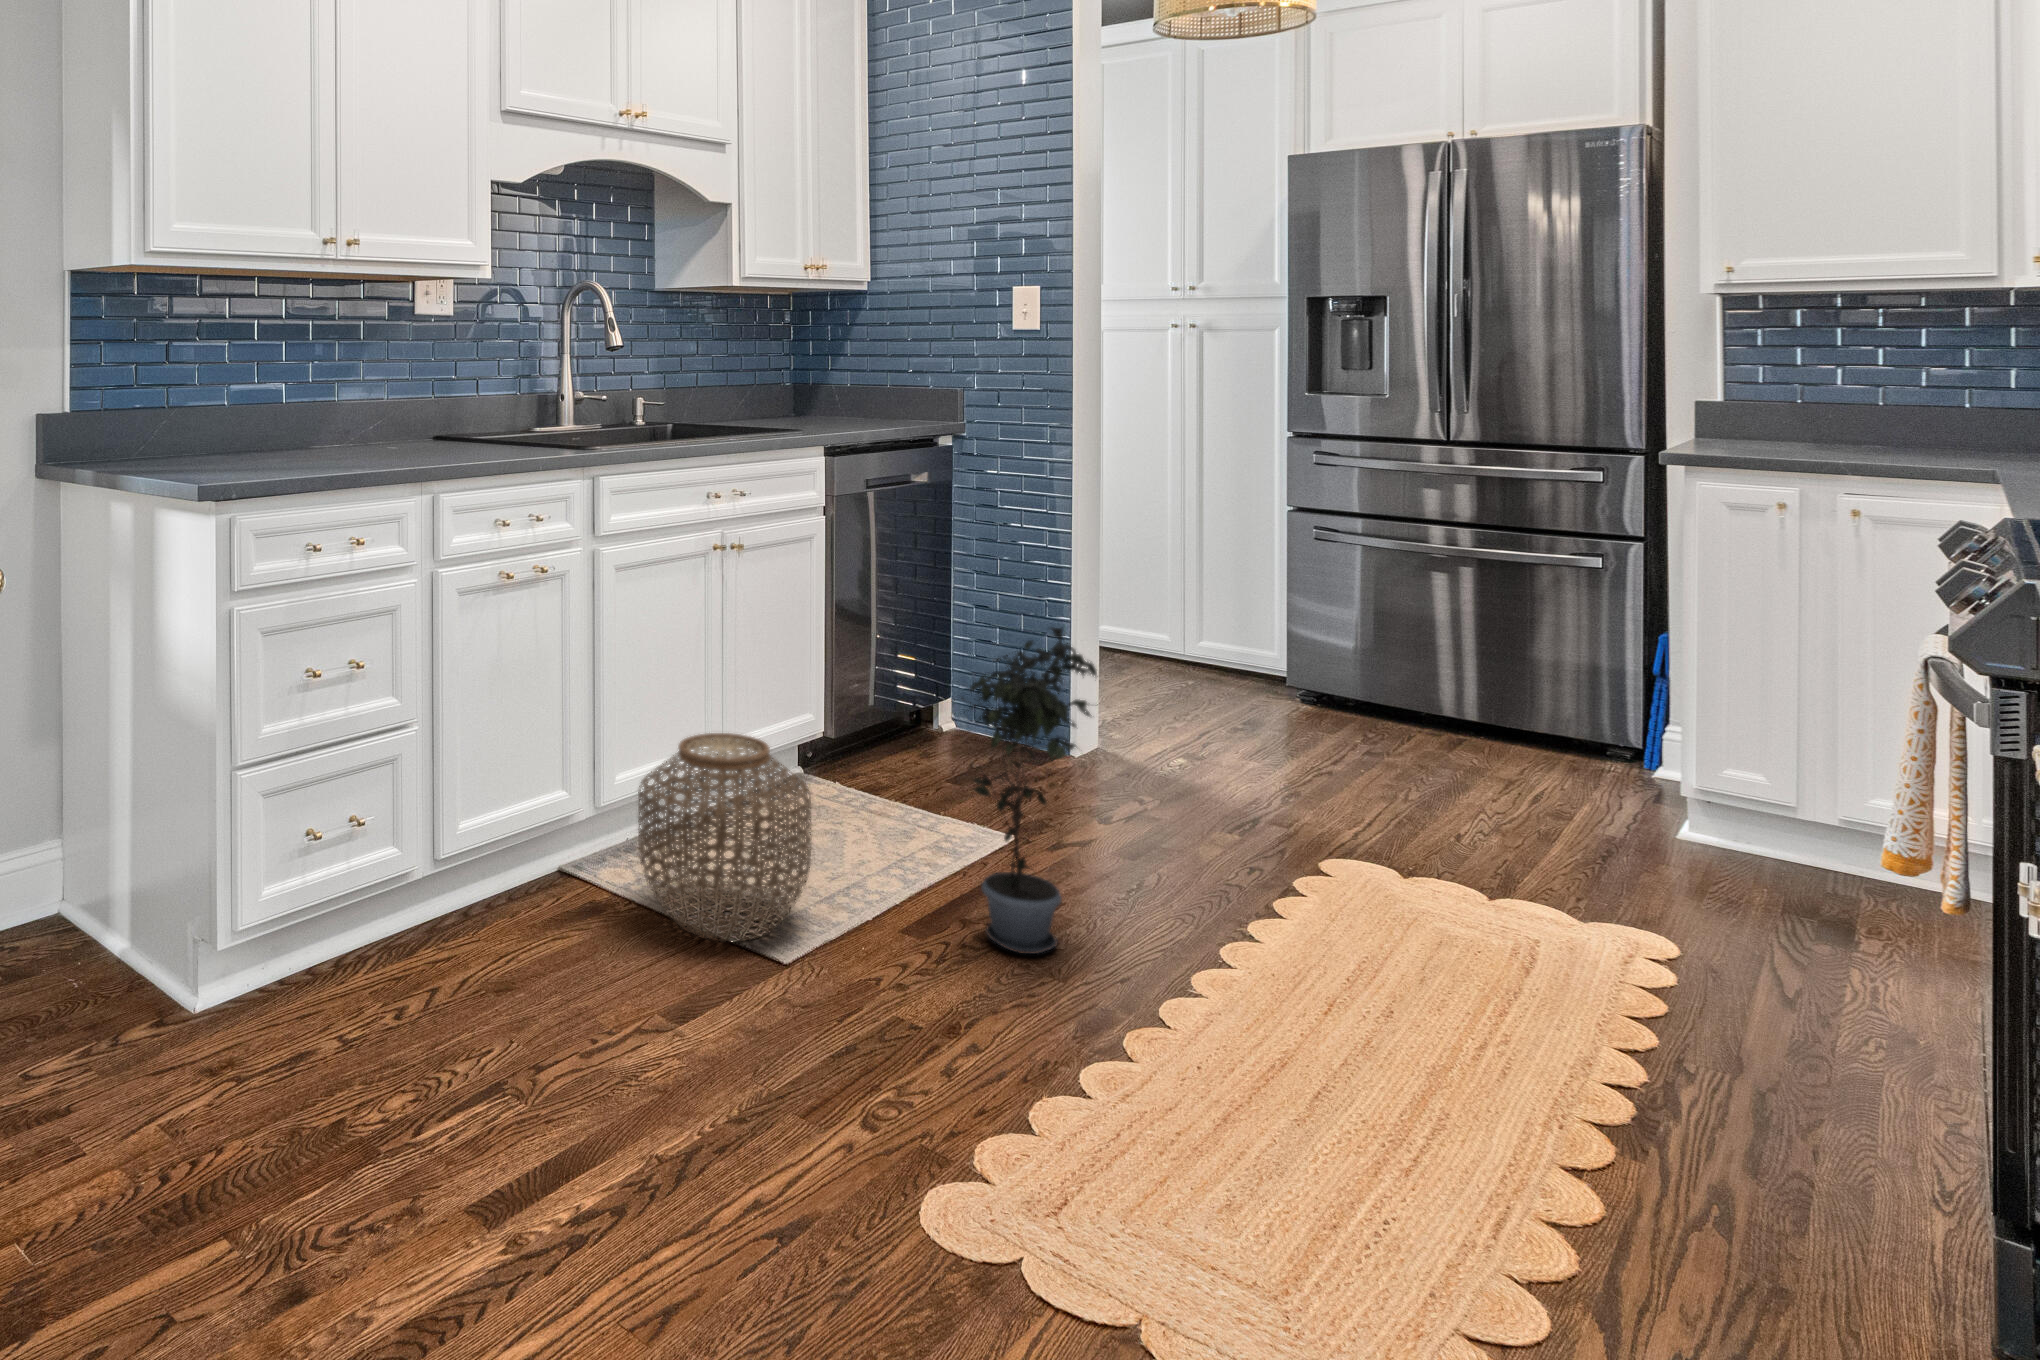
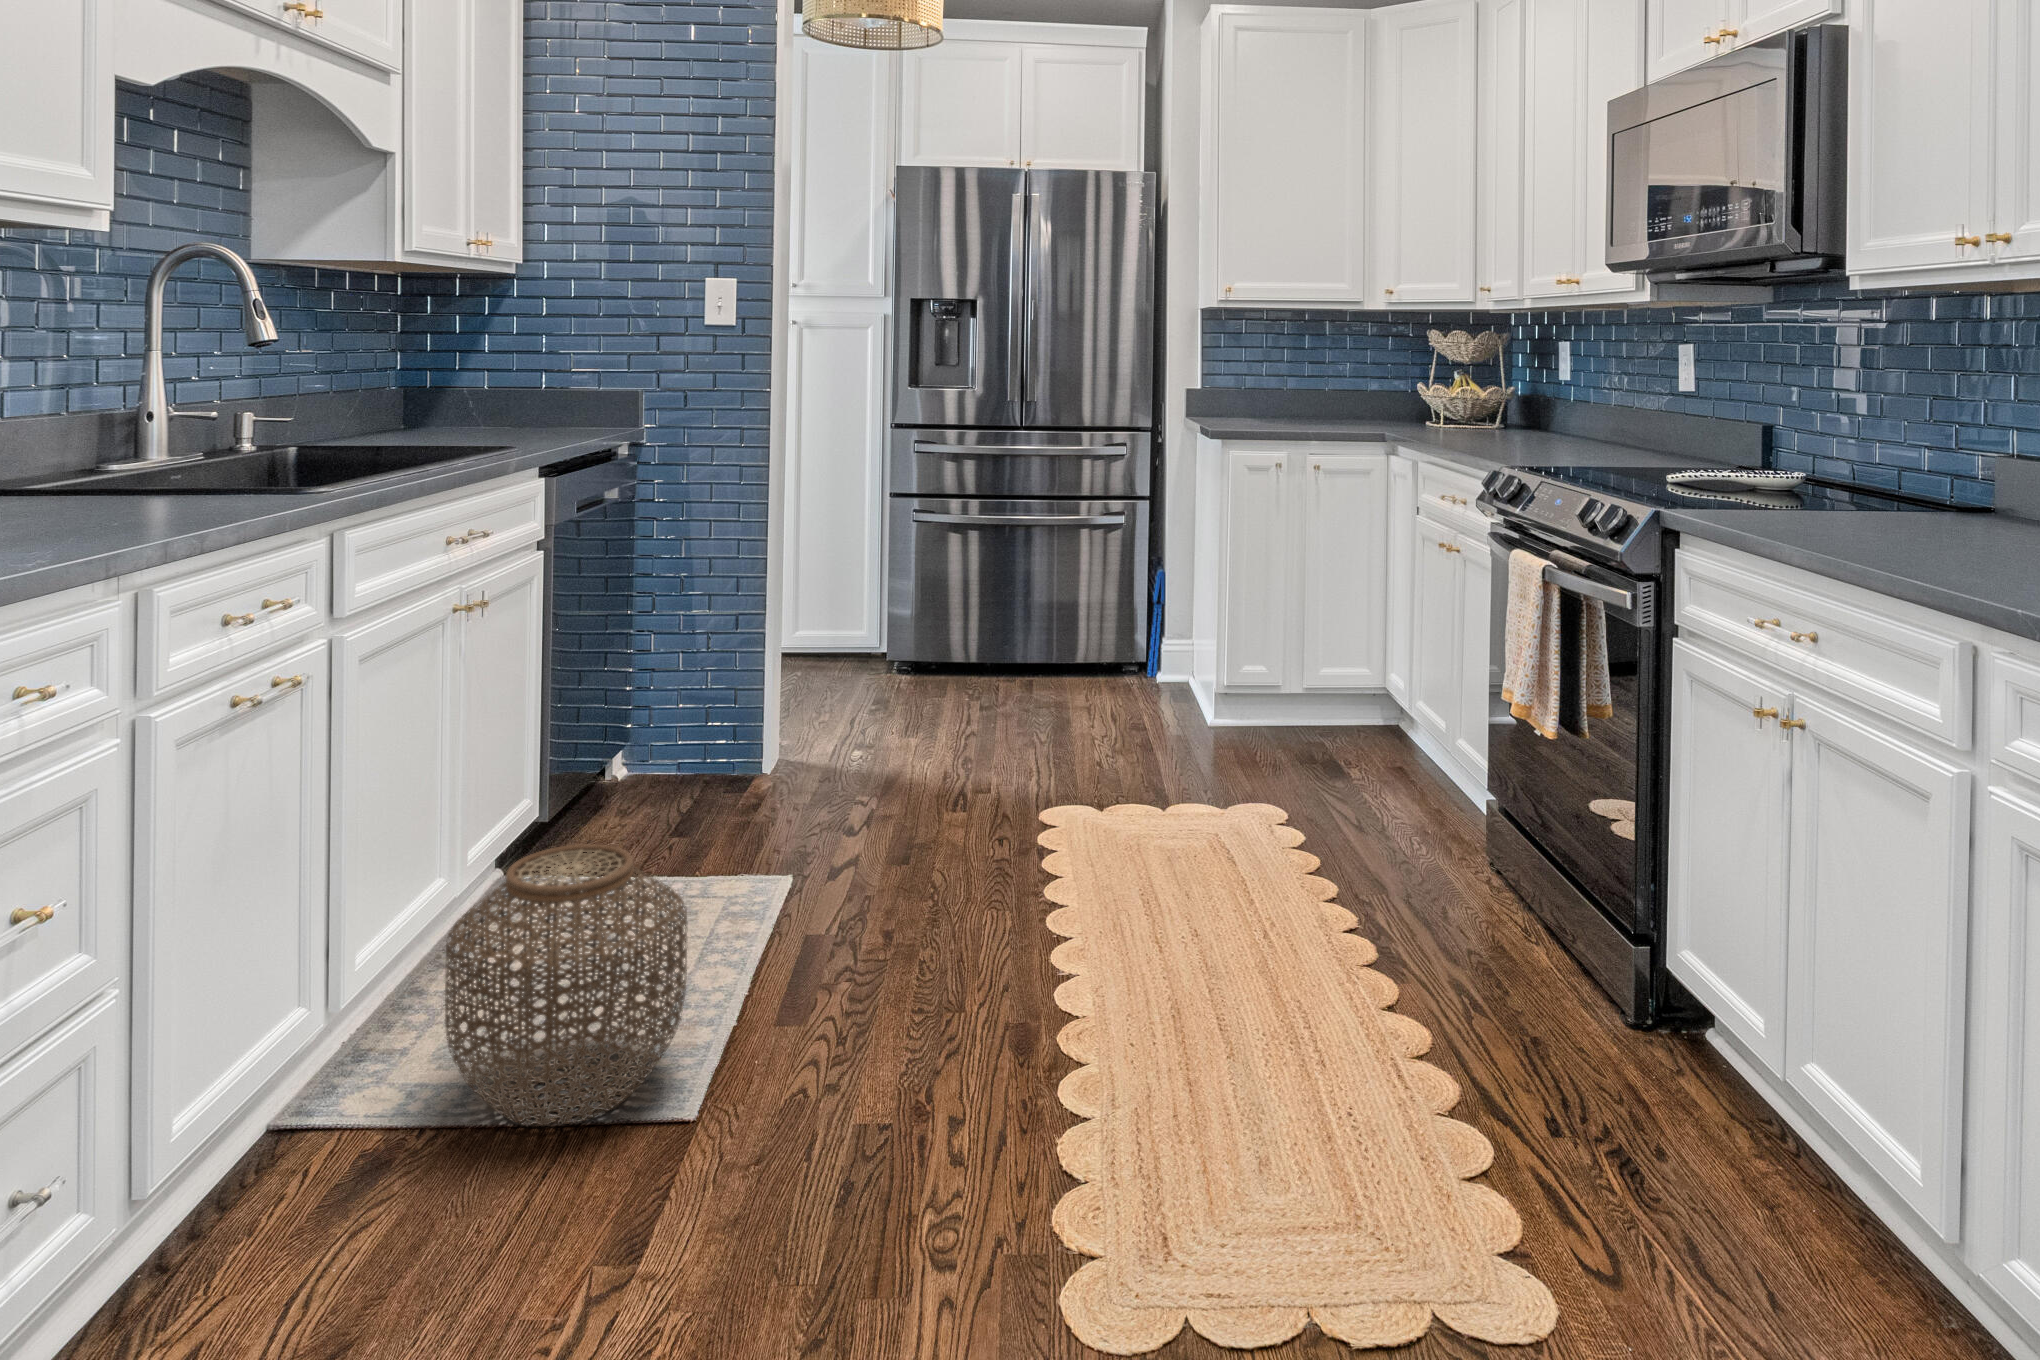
potted plant: present [954,628,1097,954] -> none [828,645,983,1004]

